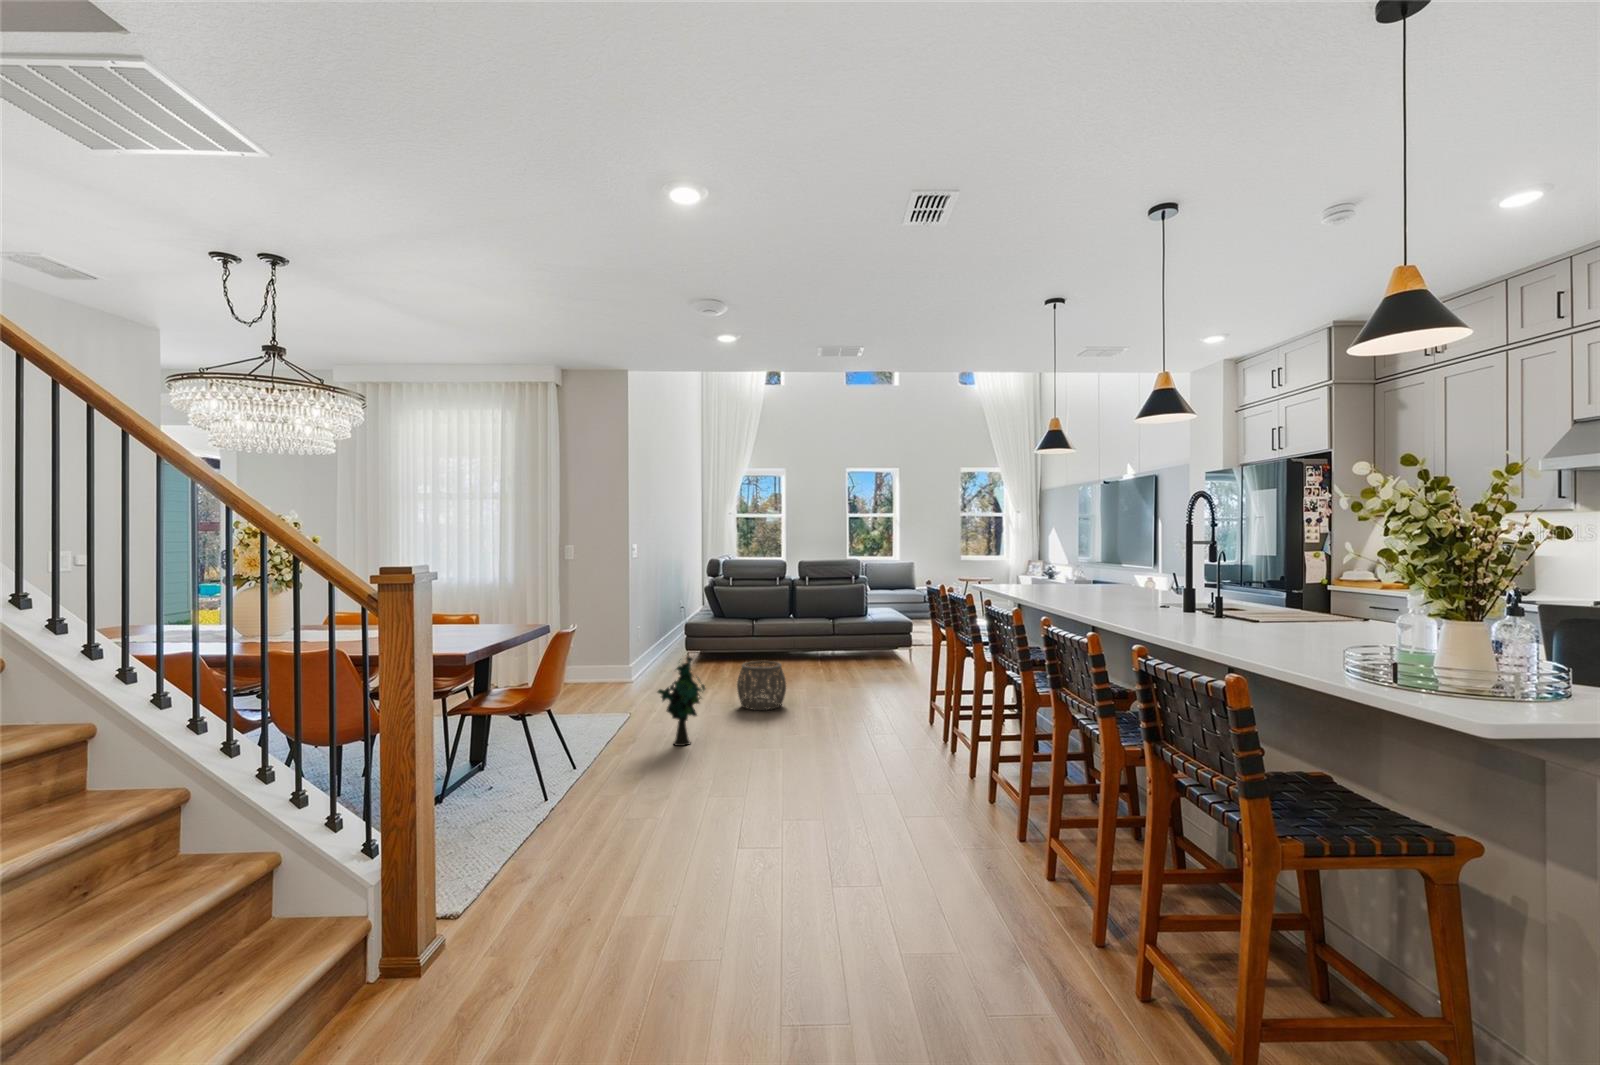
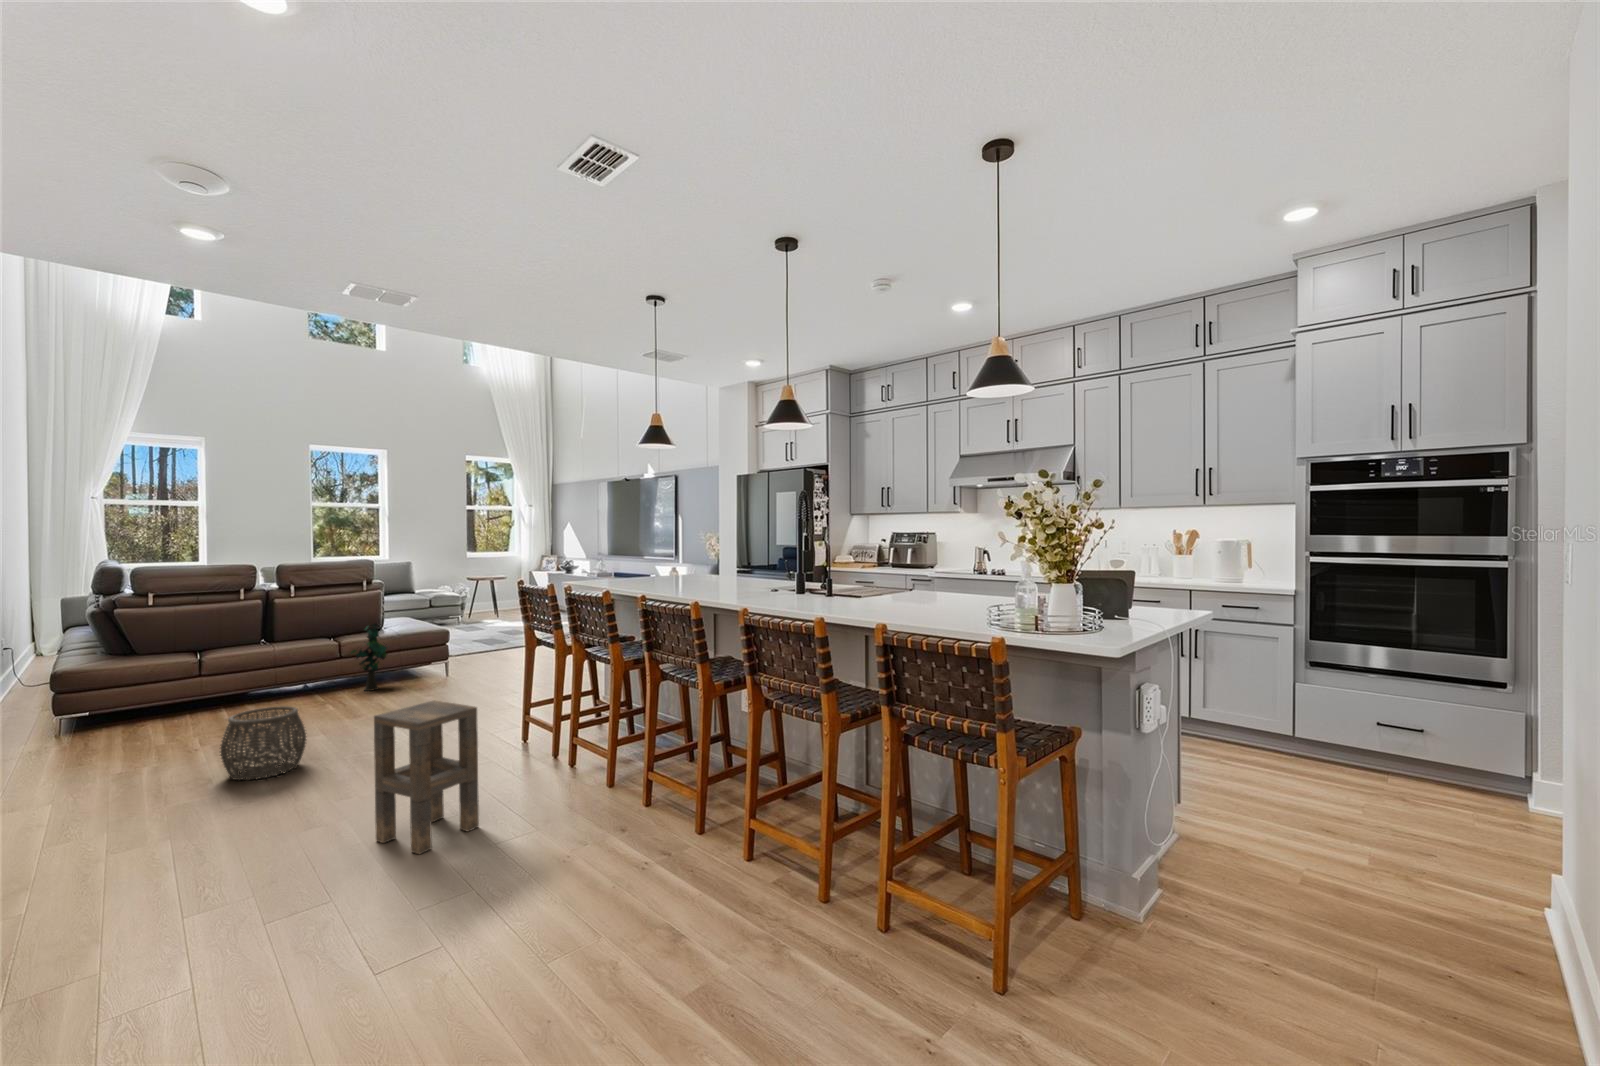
decorative plant: present [658,657,705,746] -> present [351,624,389,691]
side table: none [794,666,862,781] -> present [374,700,479,854]

